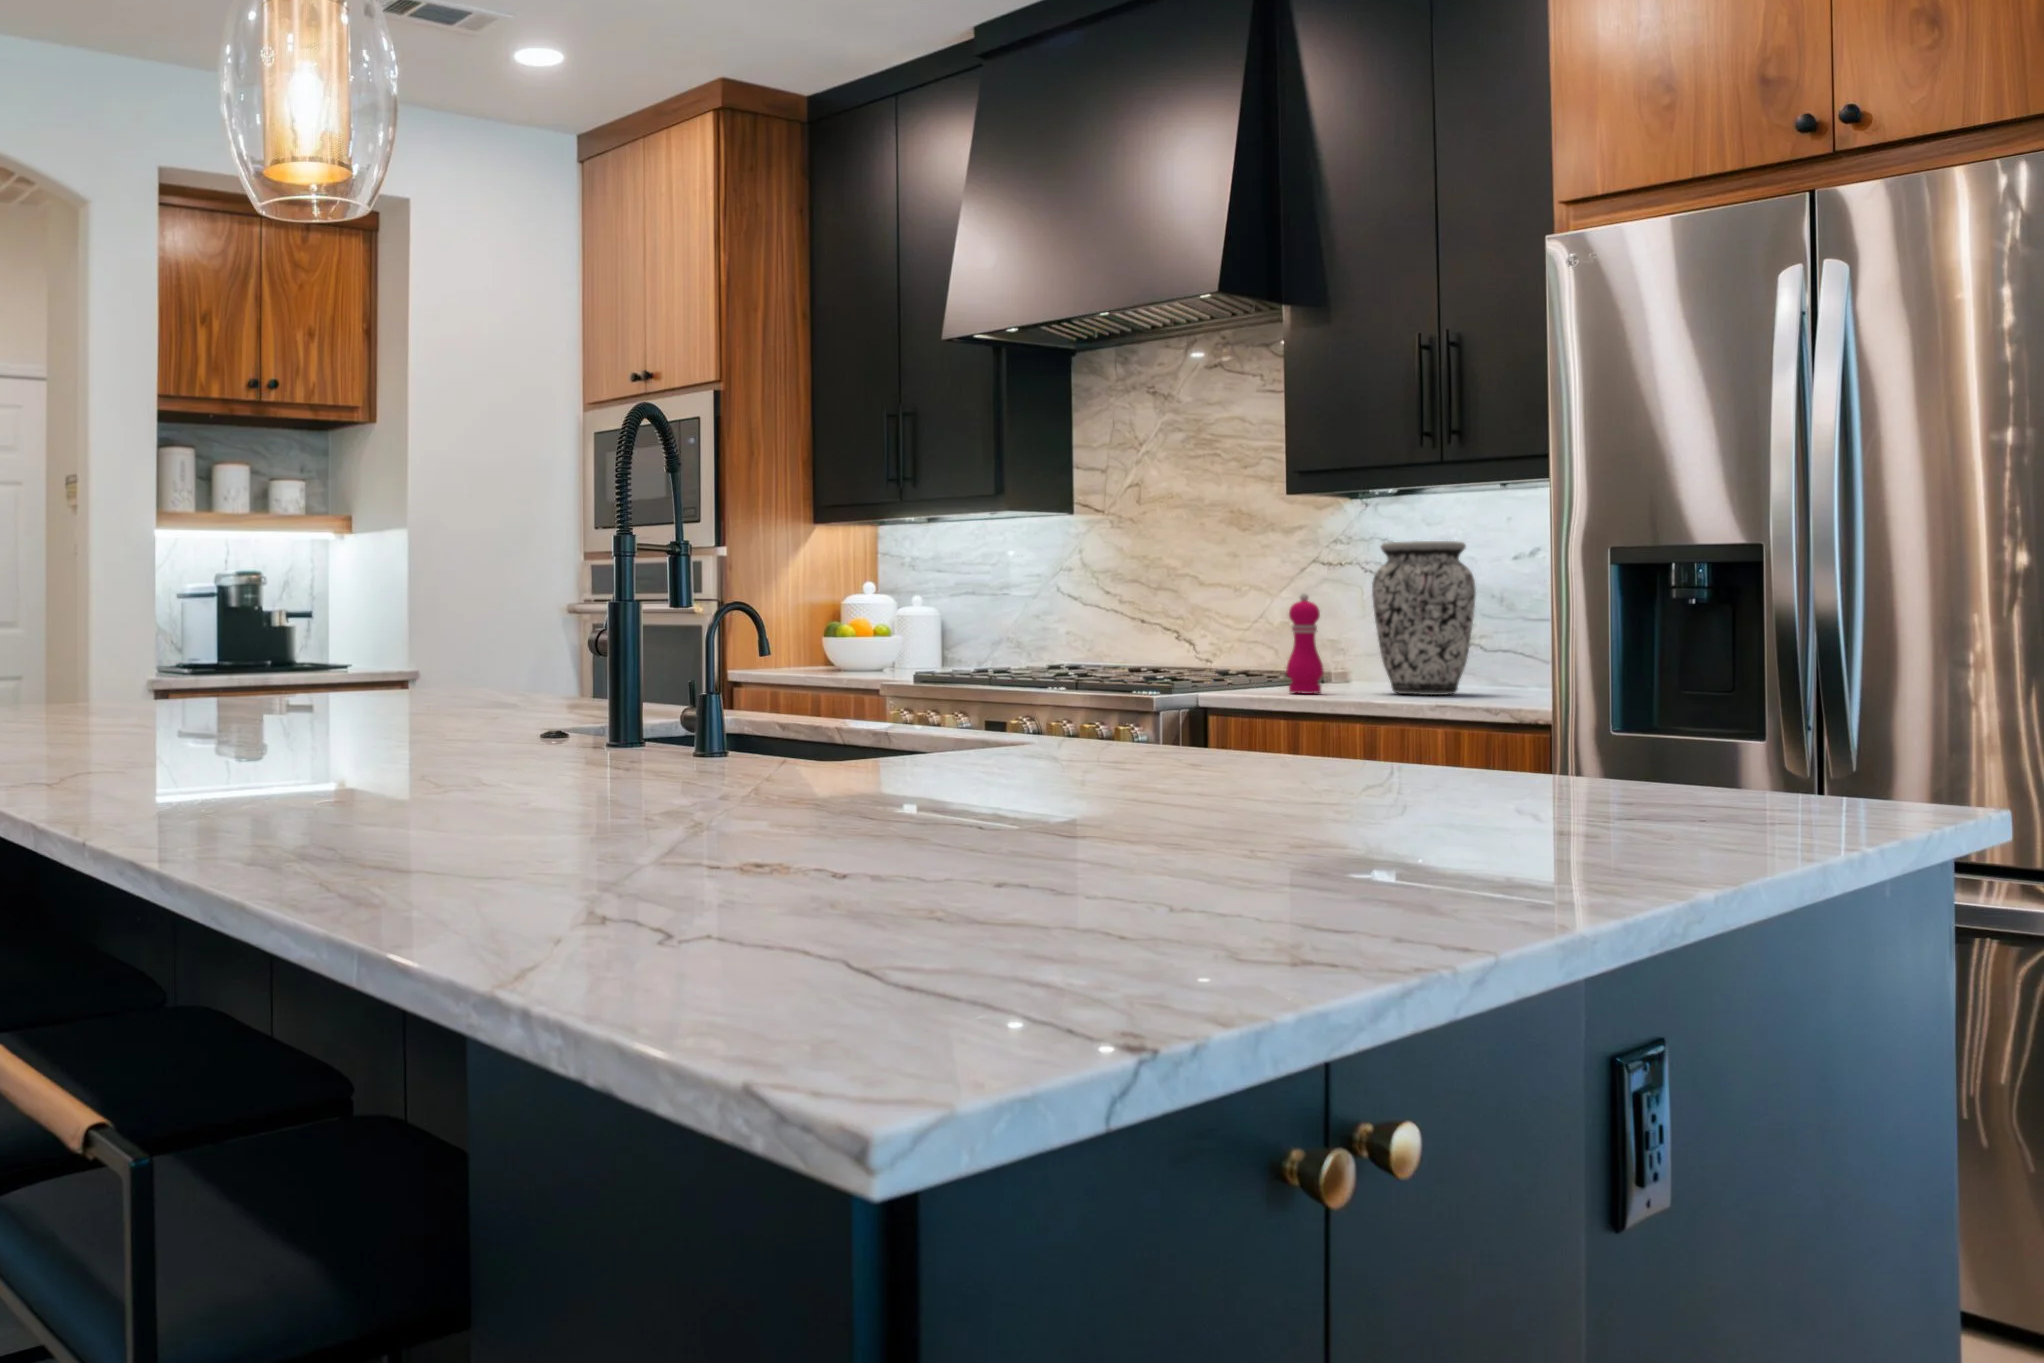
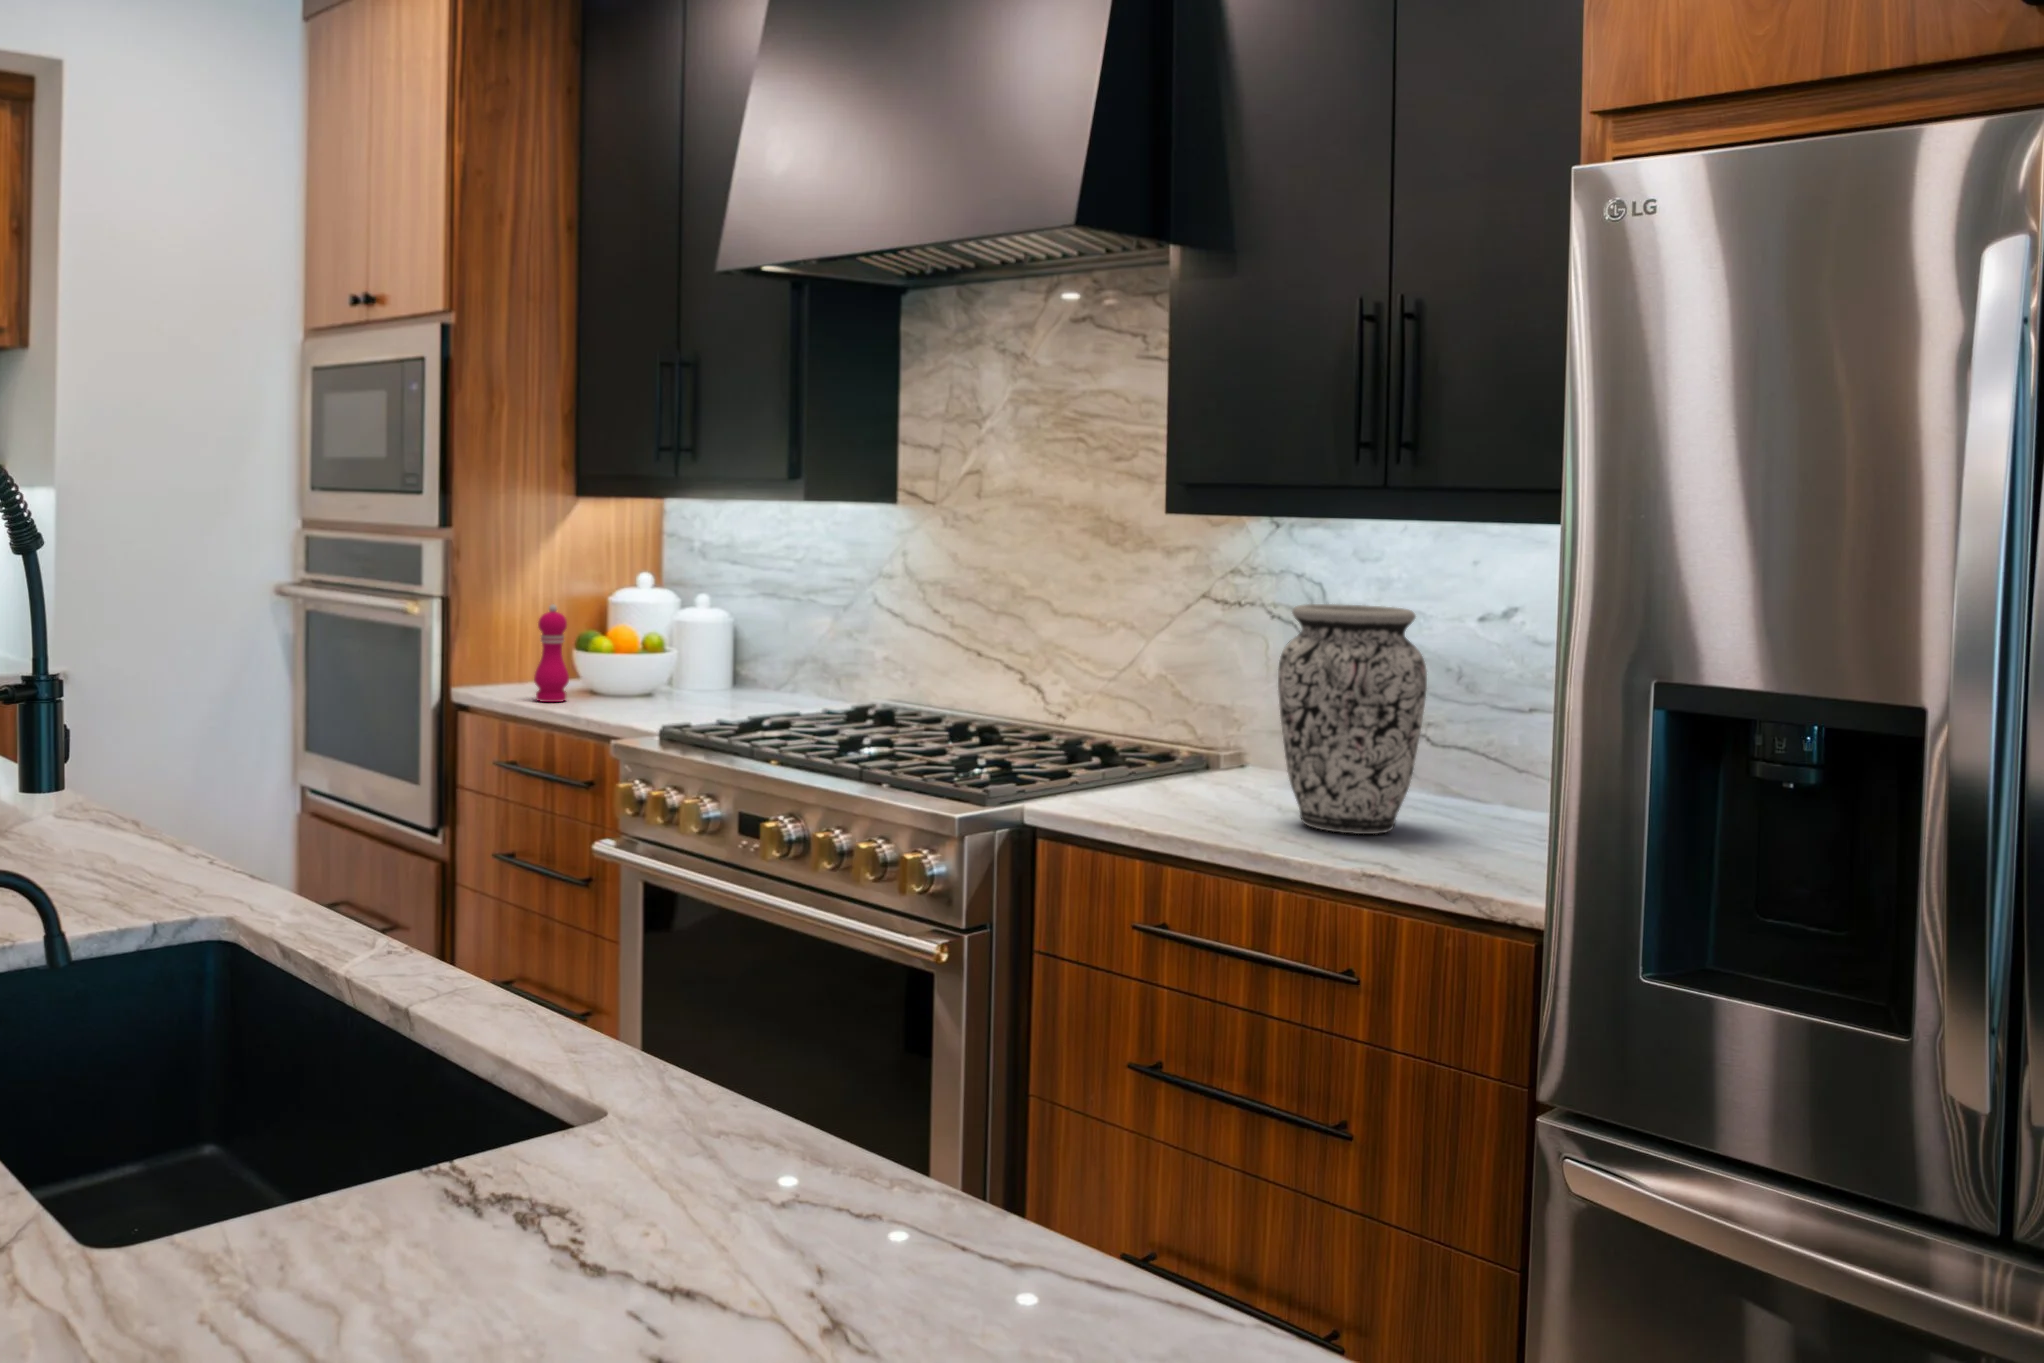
pepper mill: present [1286,593,1324,694] -> present [534,605,569,702]

